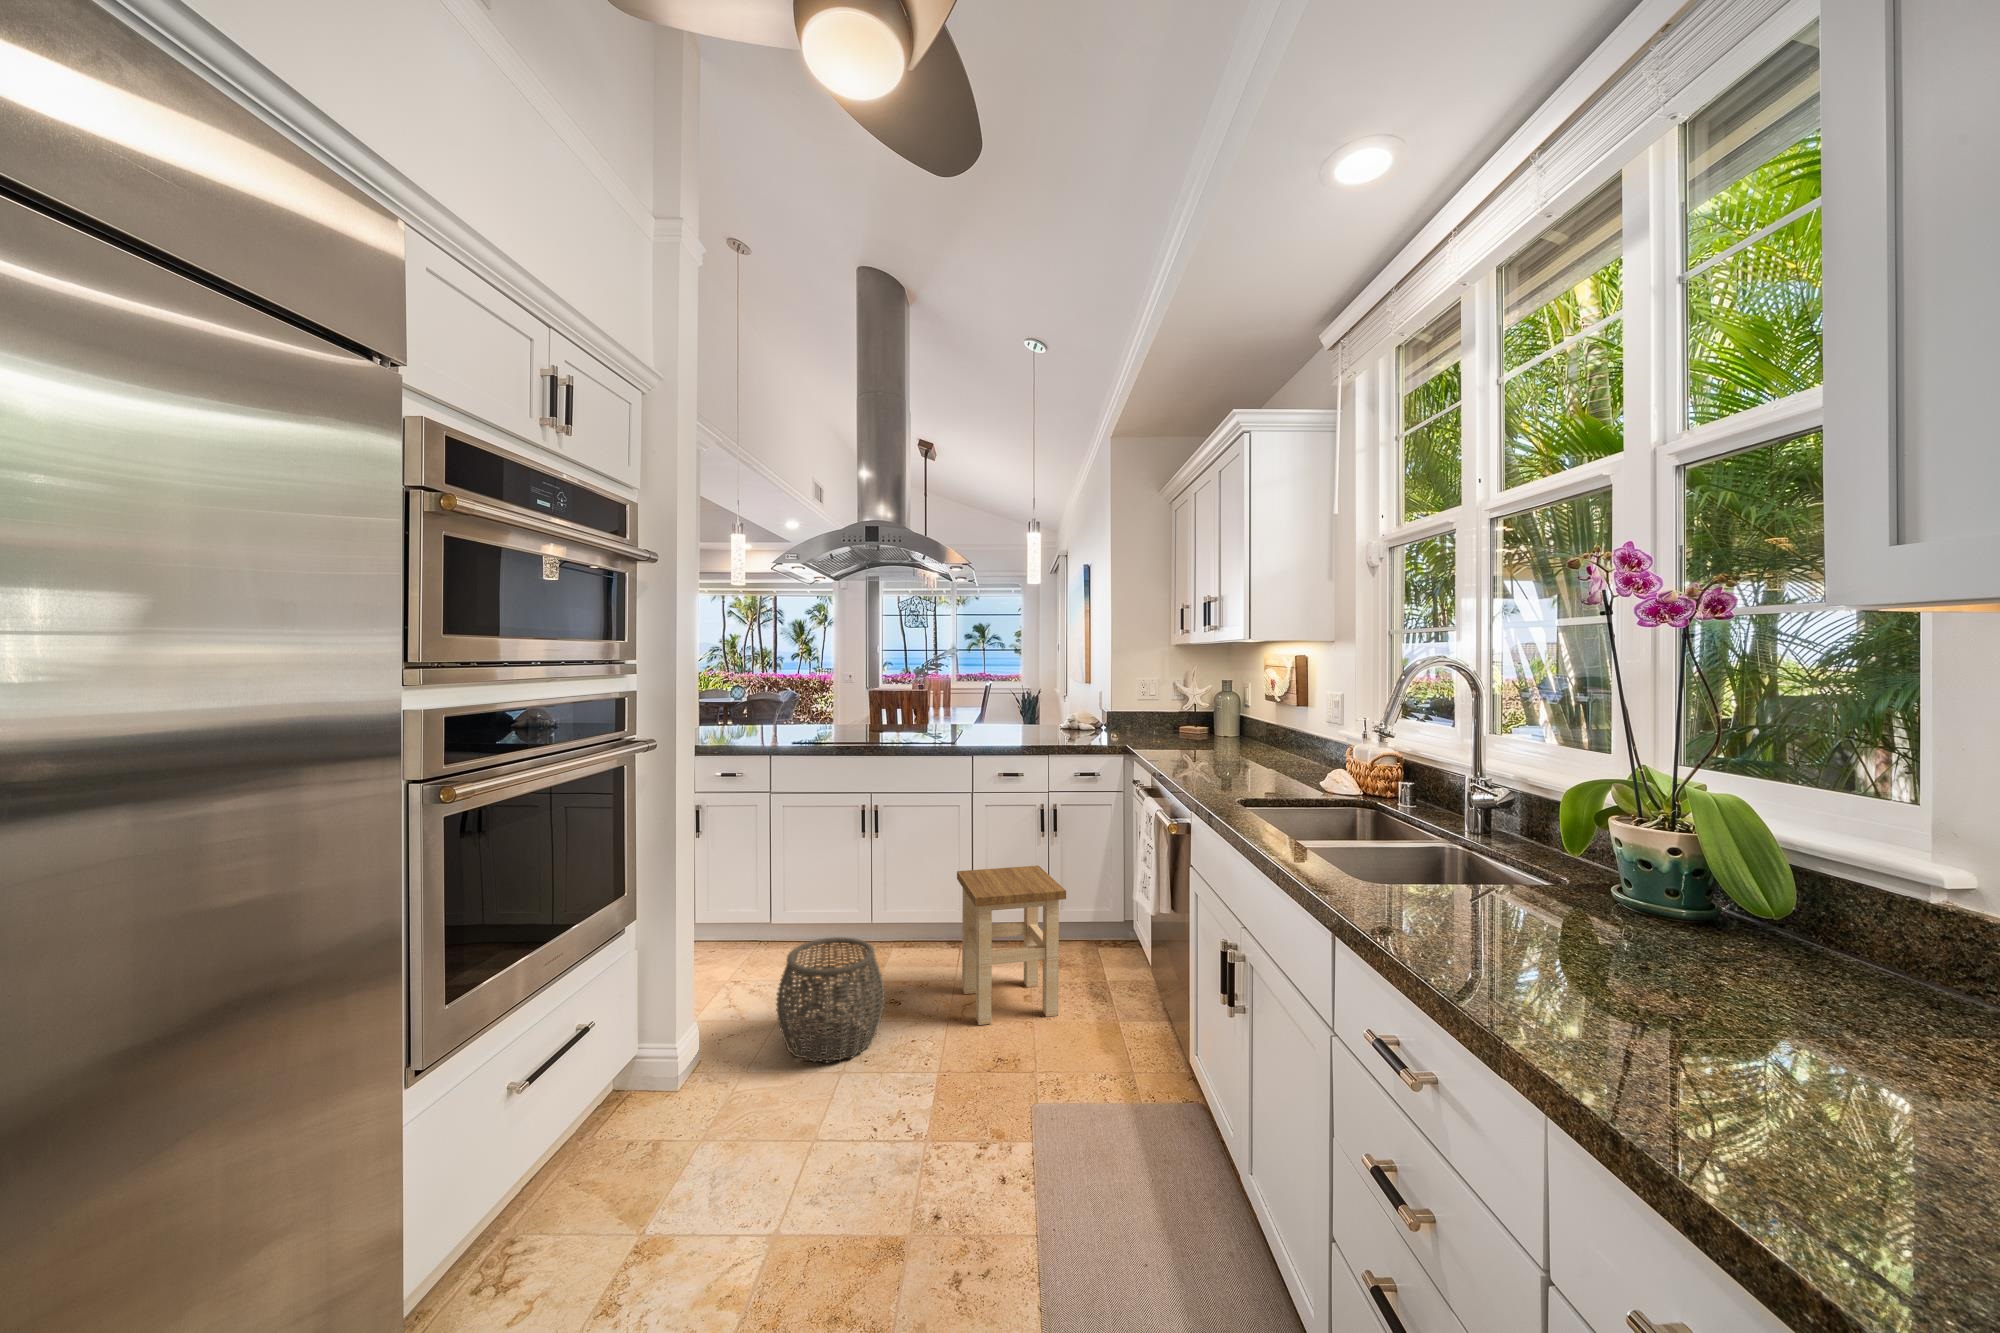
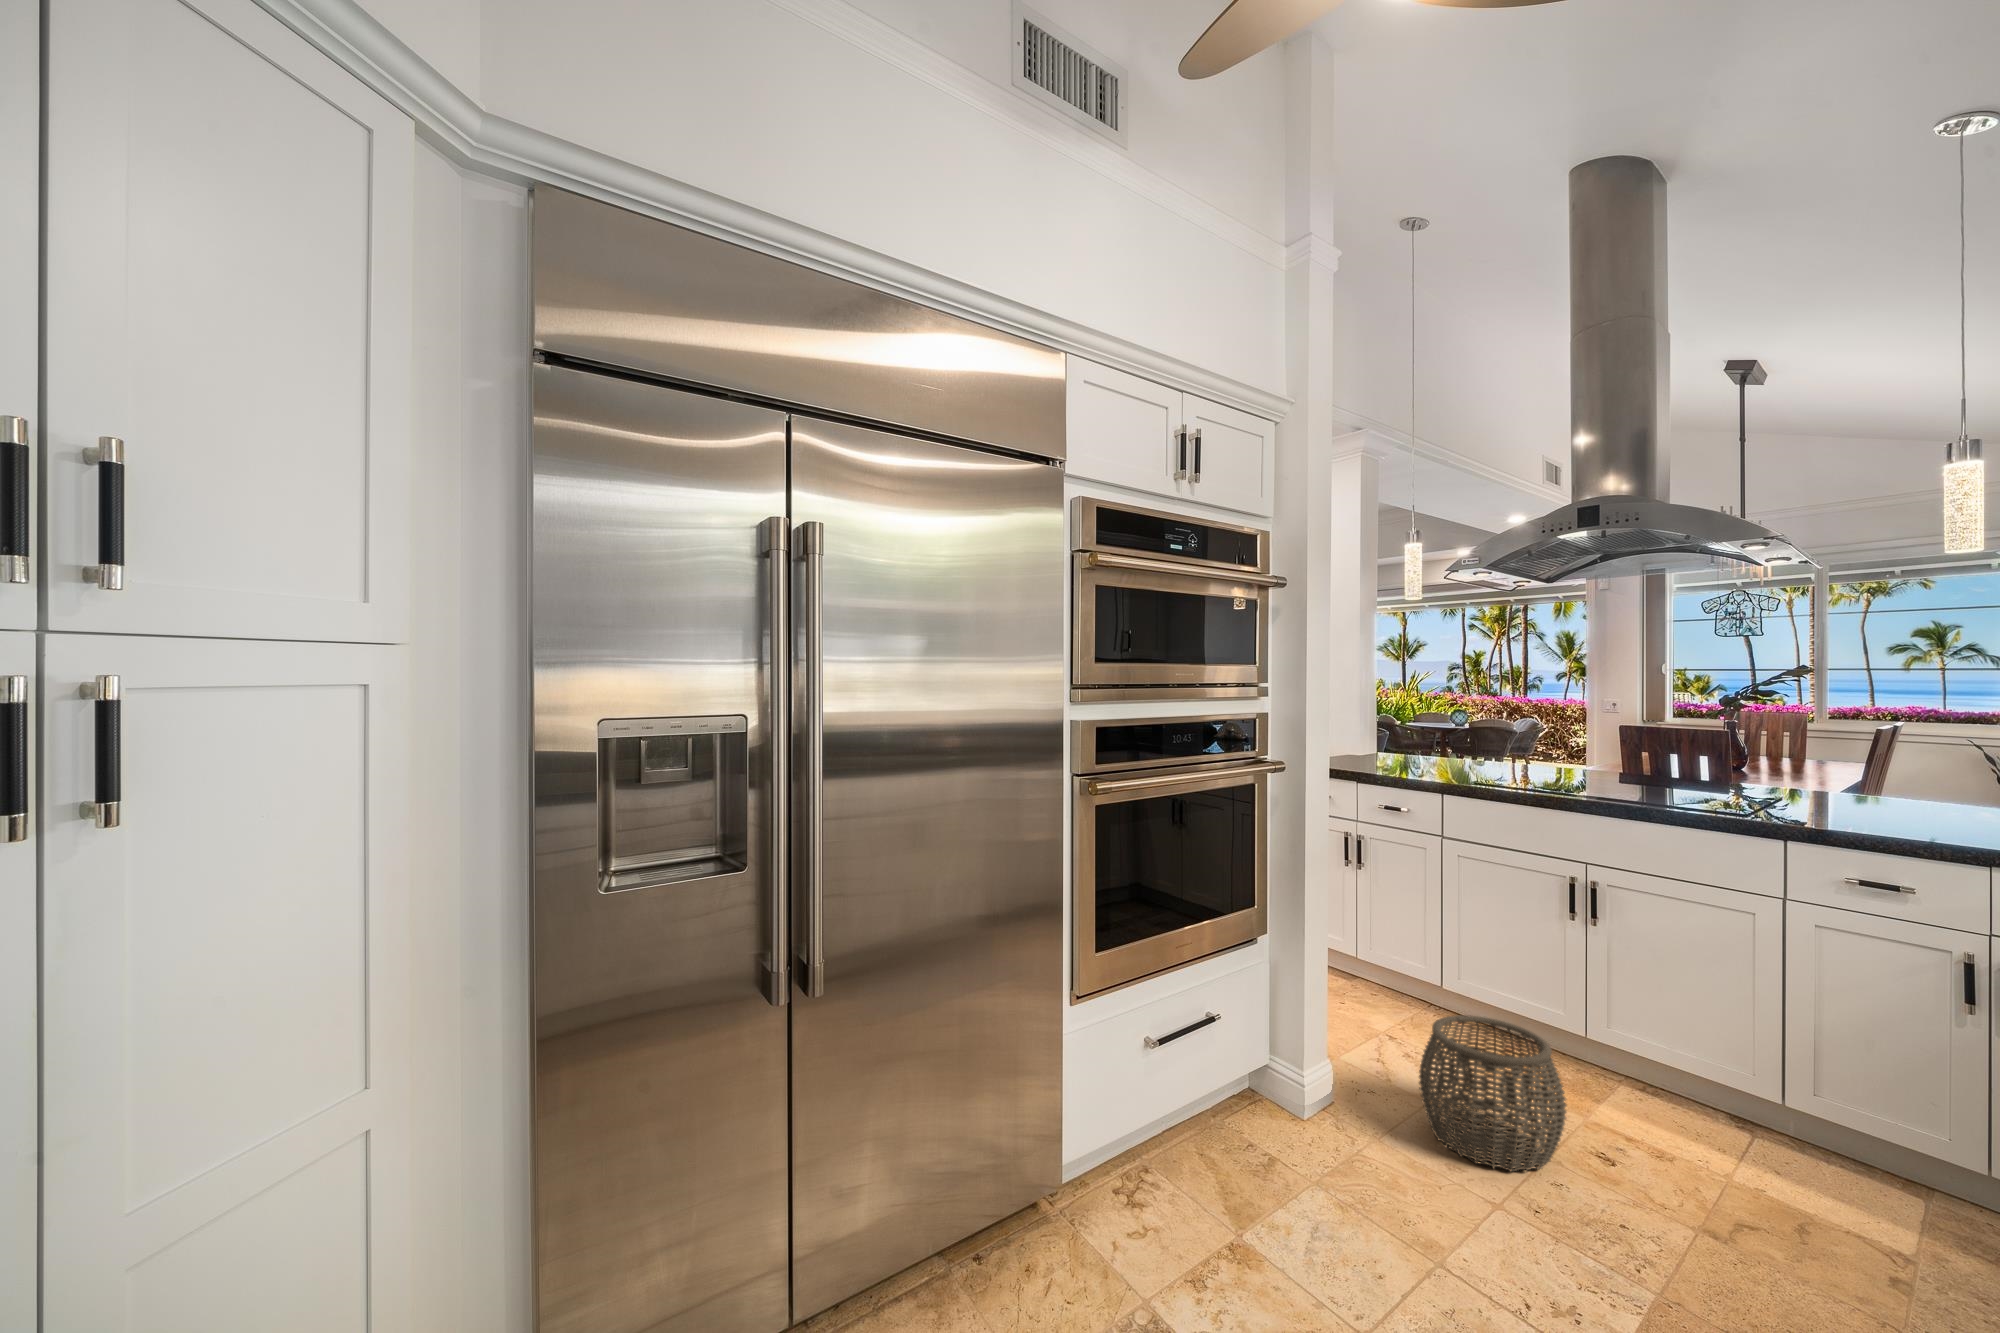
stool: present [957,866,1066,1025] -> none [1709,988,1923,1270]

